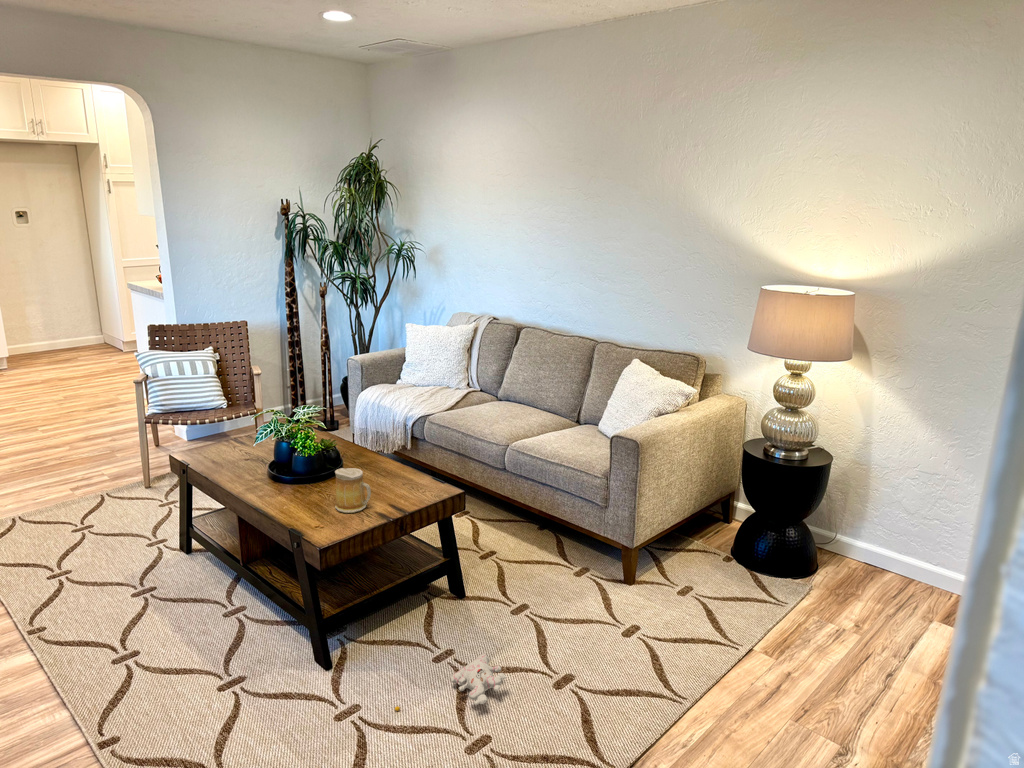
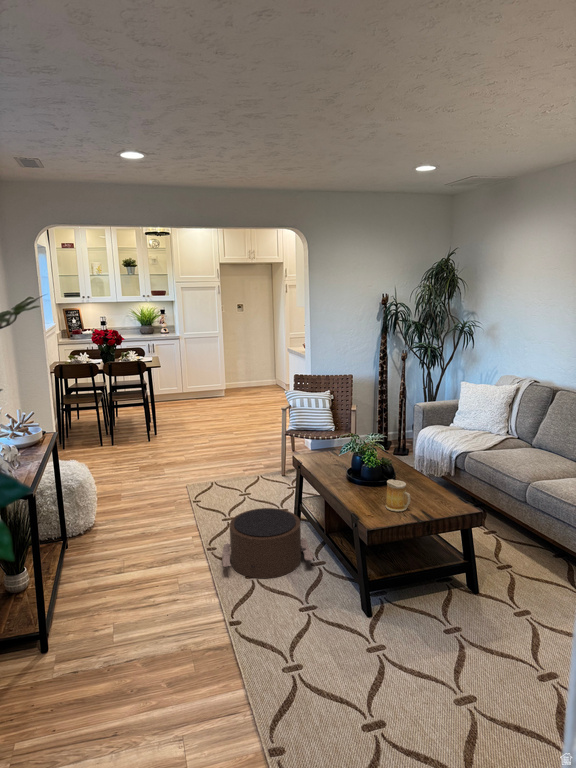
pouf: none [60,541,227,661] -> present [222,508,313,578]
plush toy: present [395,653,506,711] -> none [409,636,497,673]

